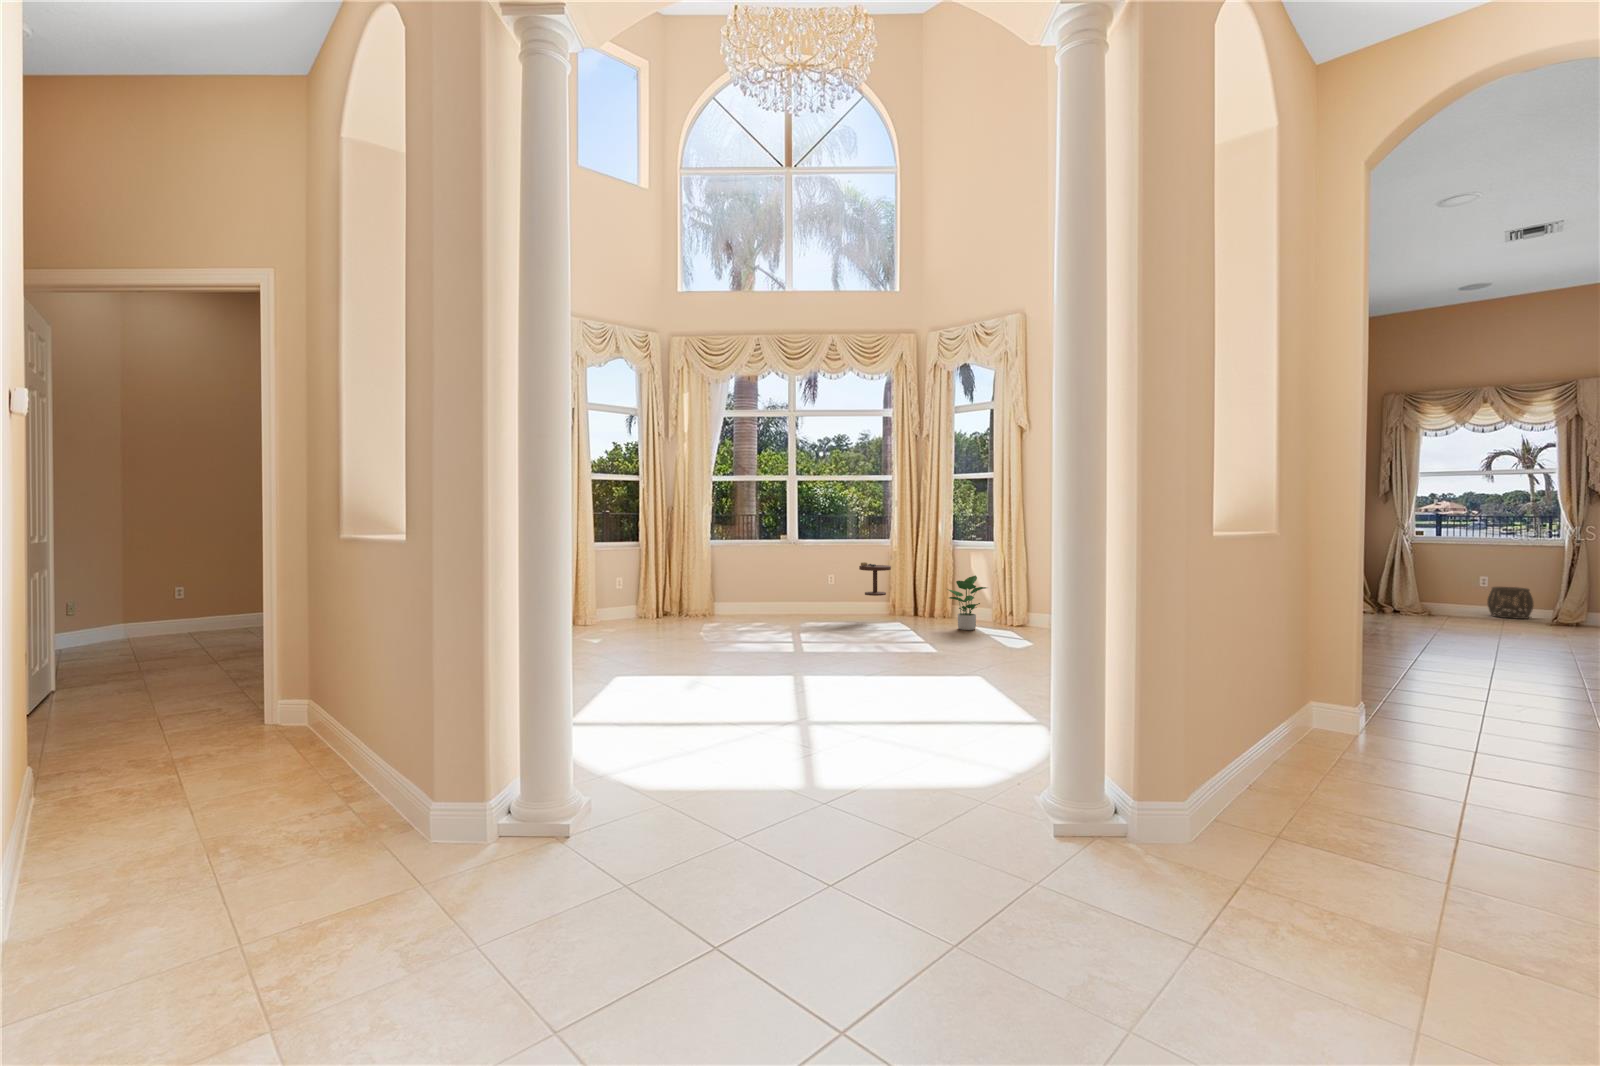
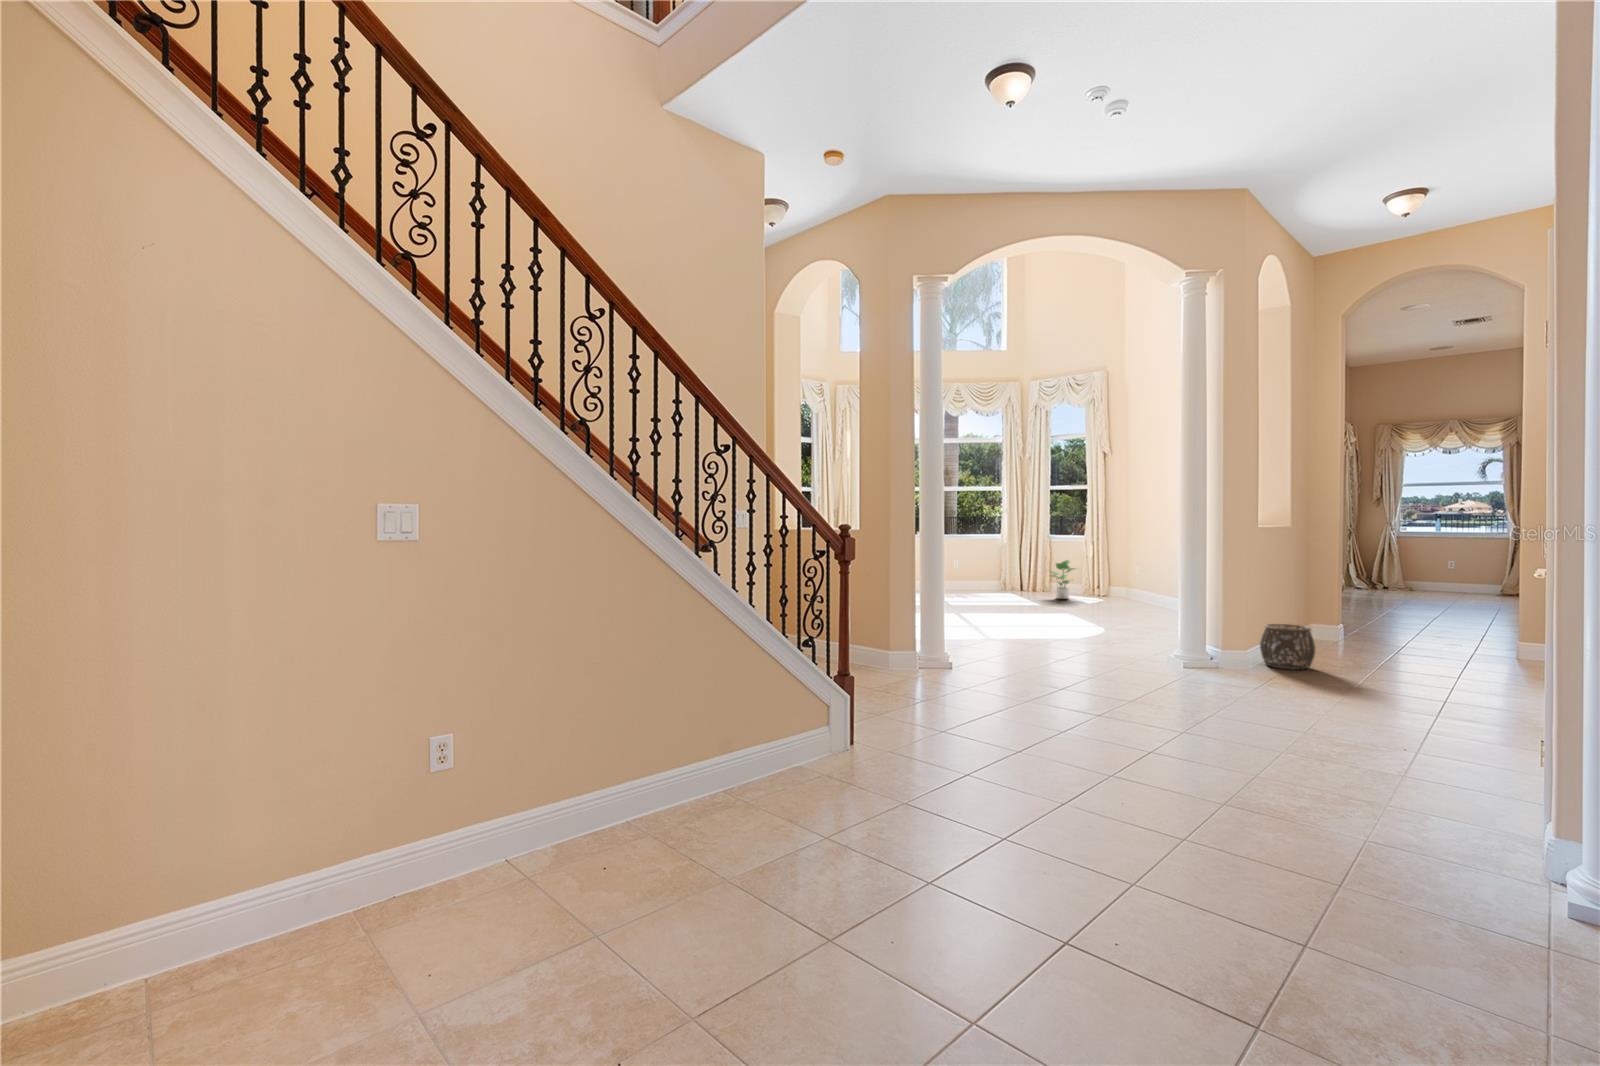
side table: present [859,562,891,596] -> none [979,551,1003,594]
woven basket: present [1487,587,1534,619] -> present [1260,624,1316,670]

